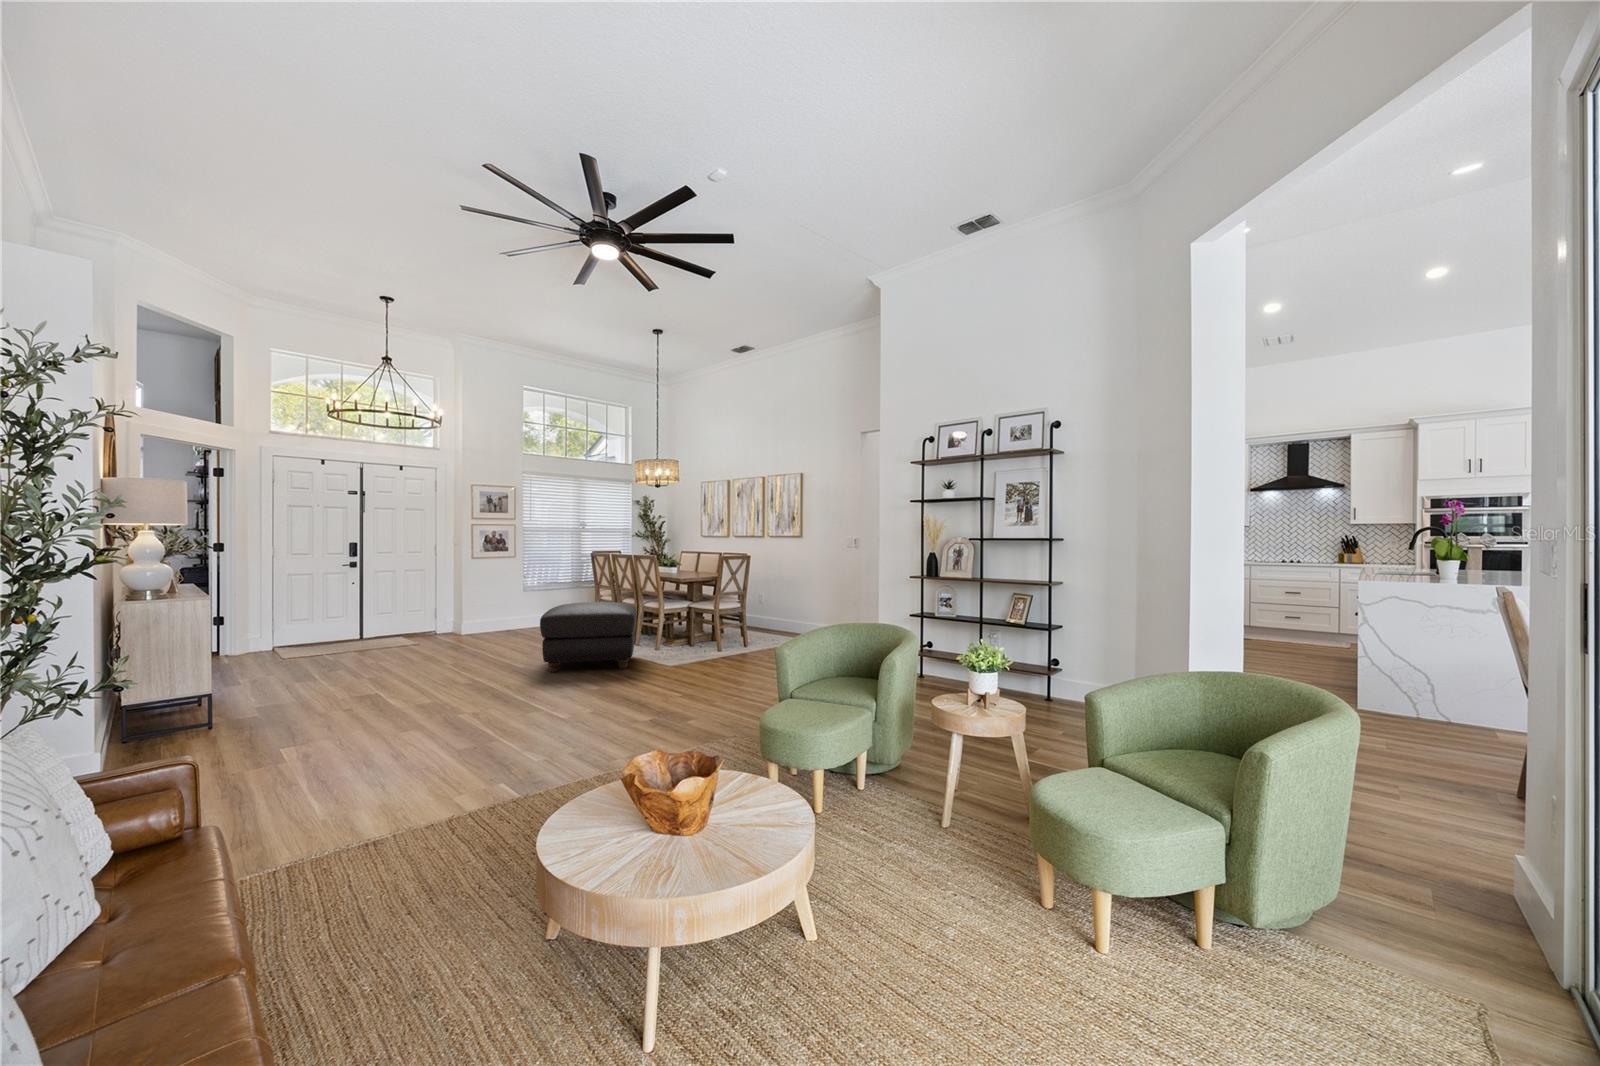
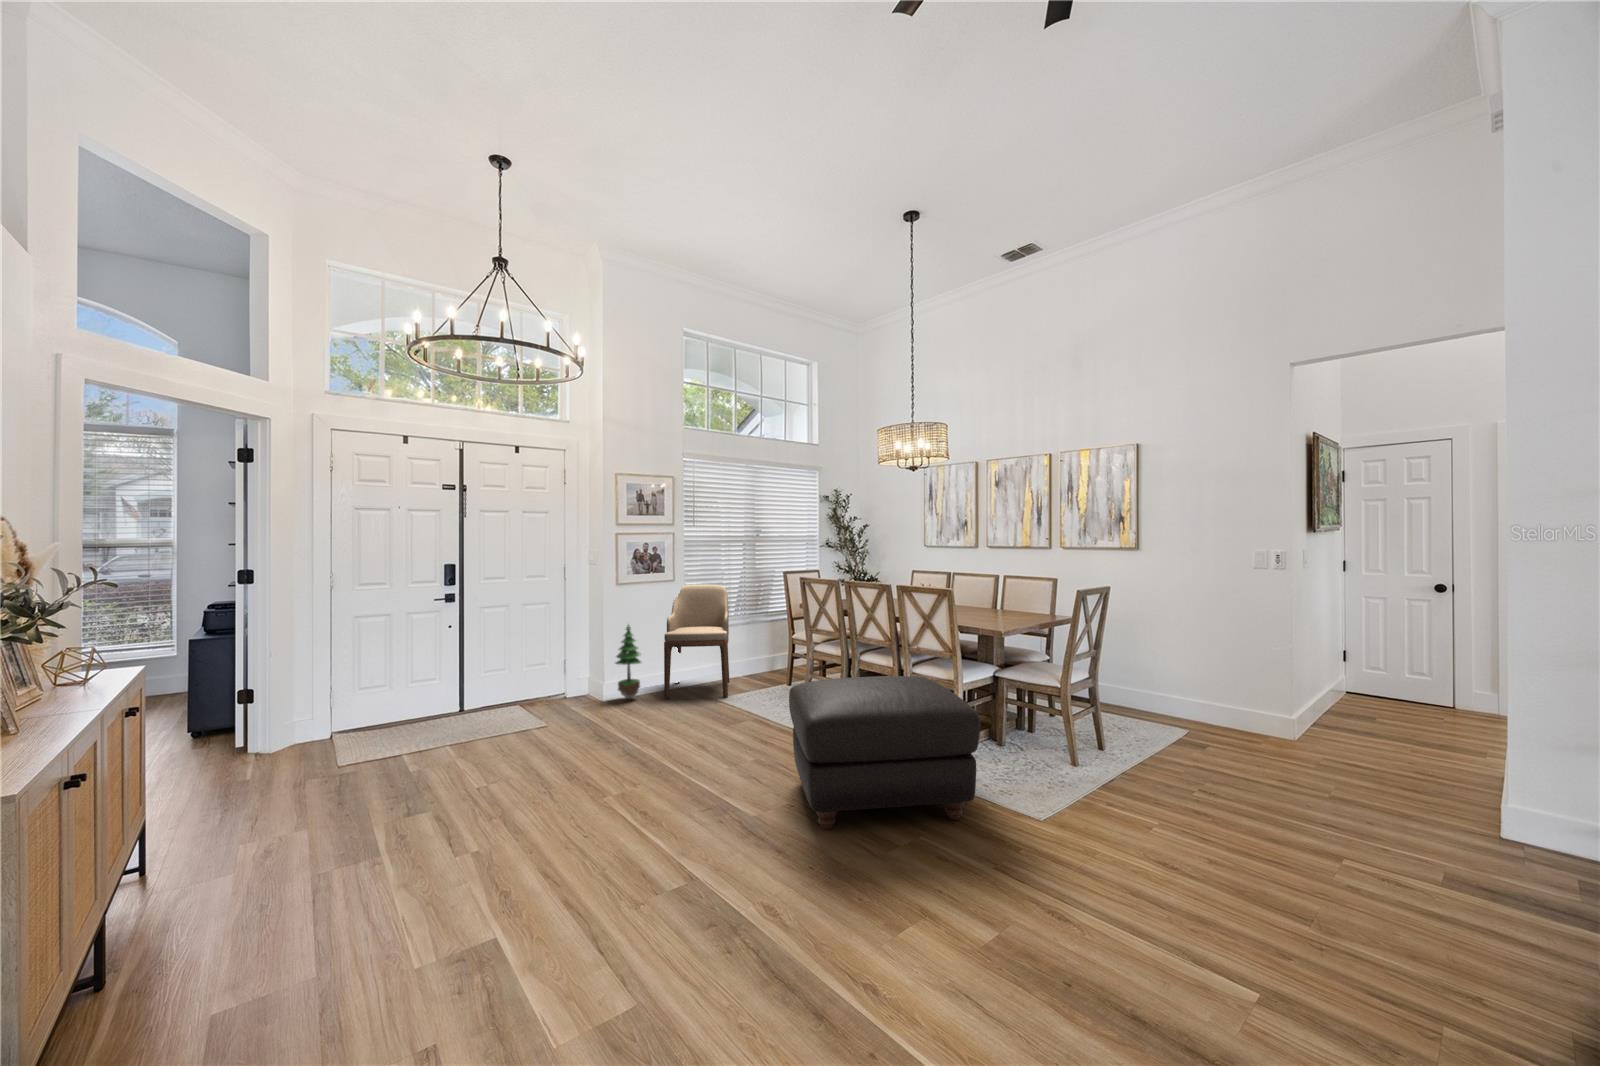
armchair: none [503,560,555,634] -> present [664,585,729,699]
potted tree: none [468,584,488,634] -> present [616,625,641,699]

